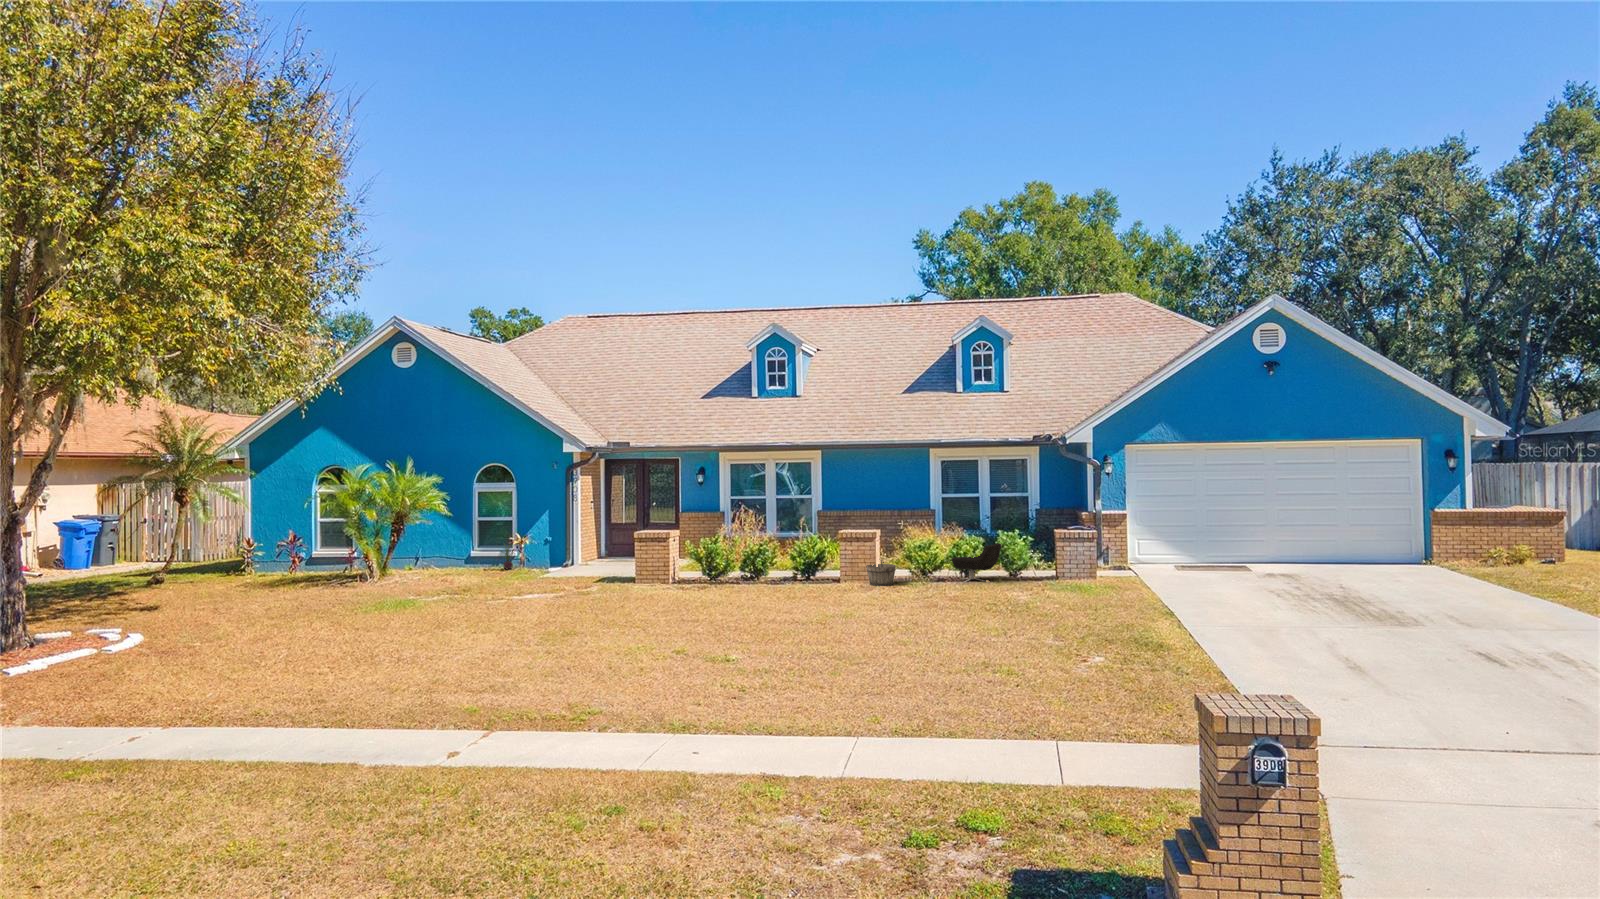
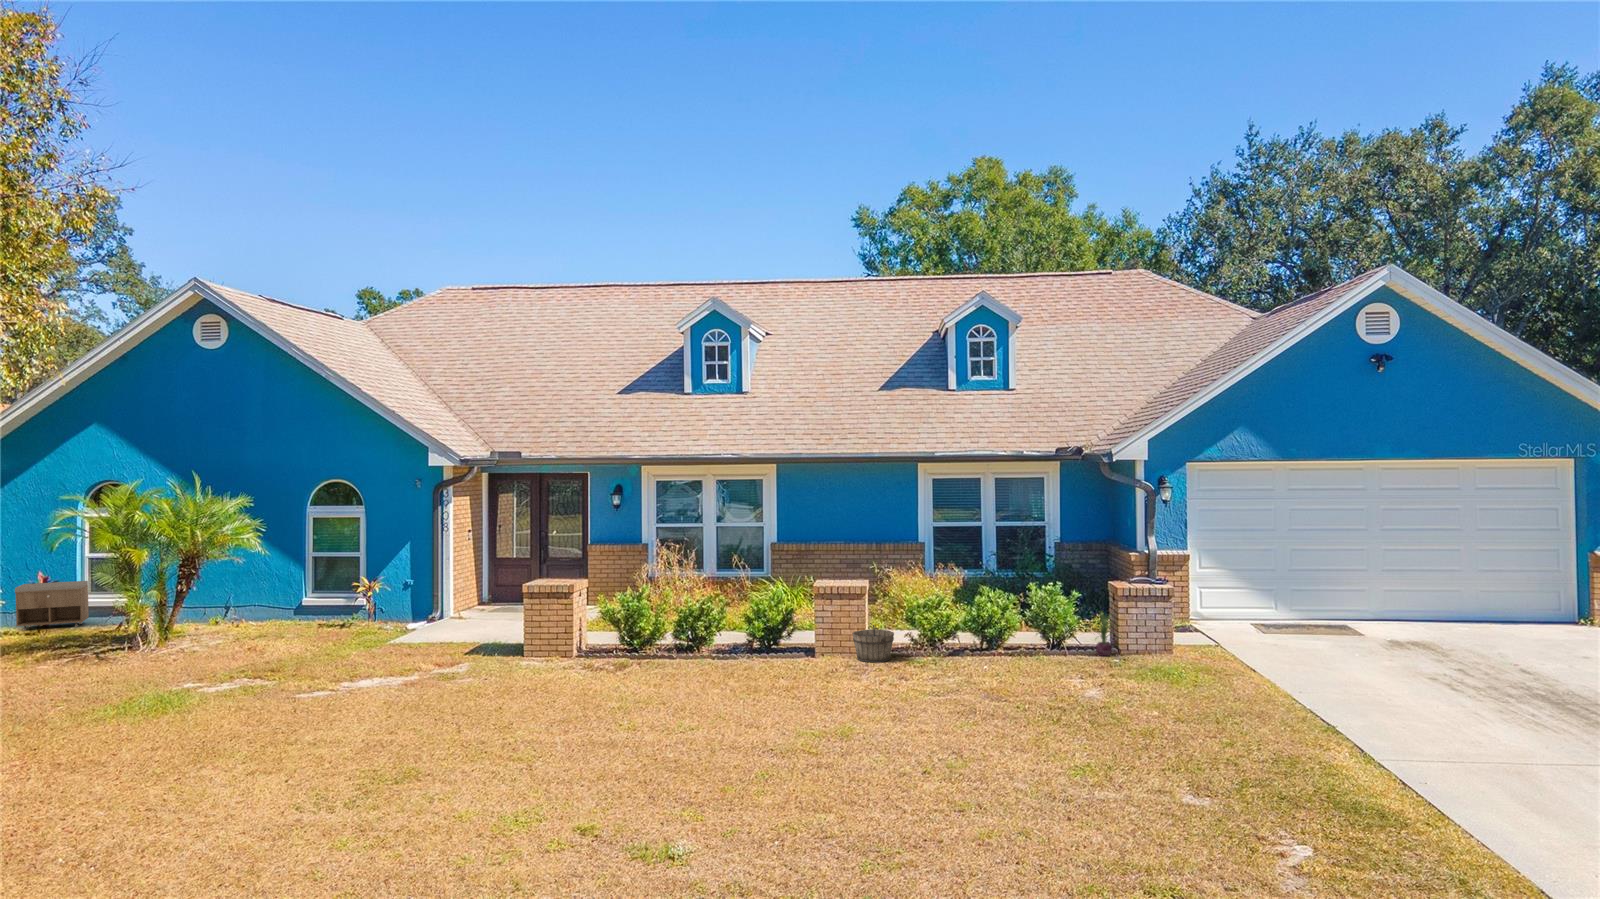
storage bench: none [275,538,322,572] -> present [15,581,89,630]
lounge chair: present [952,544,1001,582] -> none [971,601,1038,656]
decorative plant: present [503,545,513,570] -> present [1096,611,1112,656]

